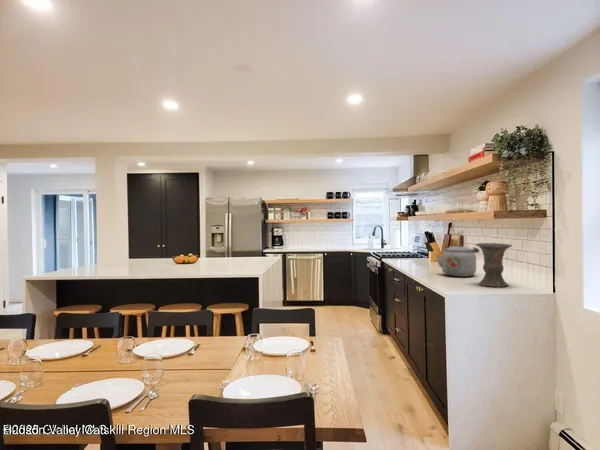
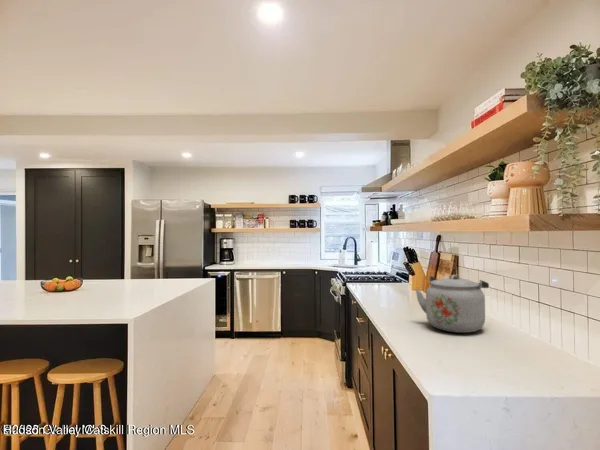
vase: present [476,243,512,287] -> none [490,278,566,372]

